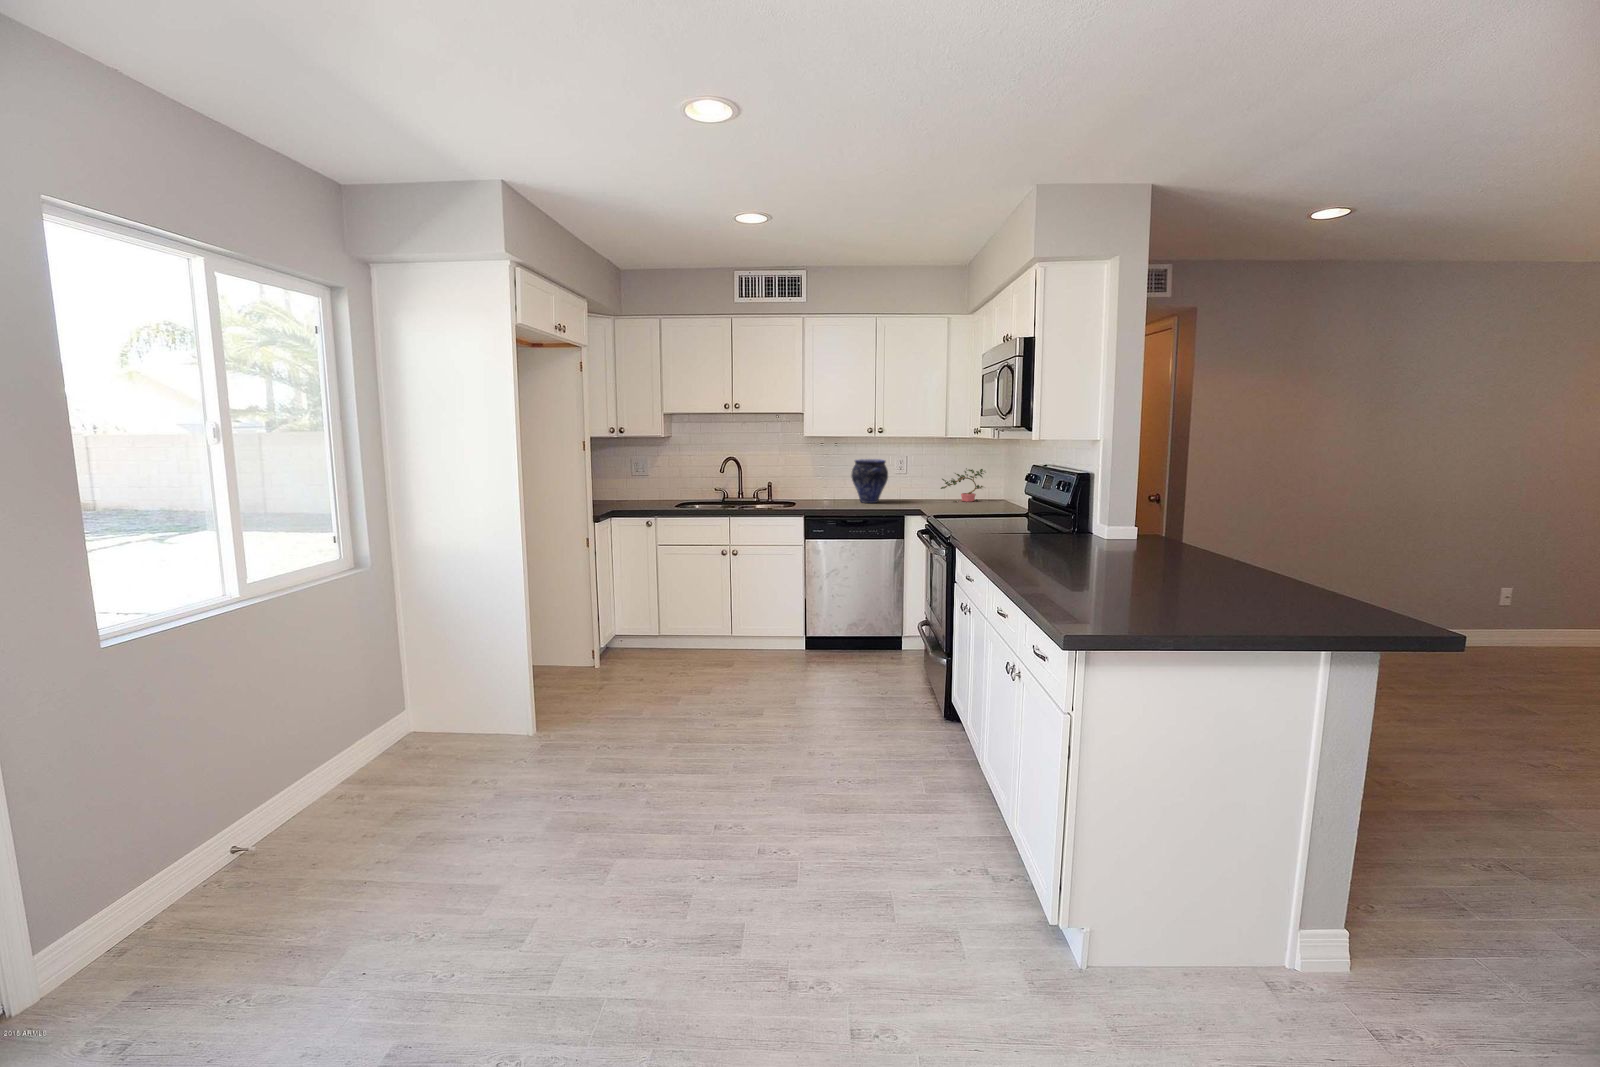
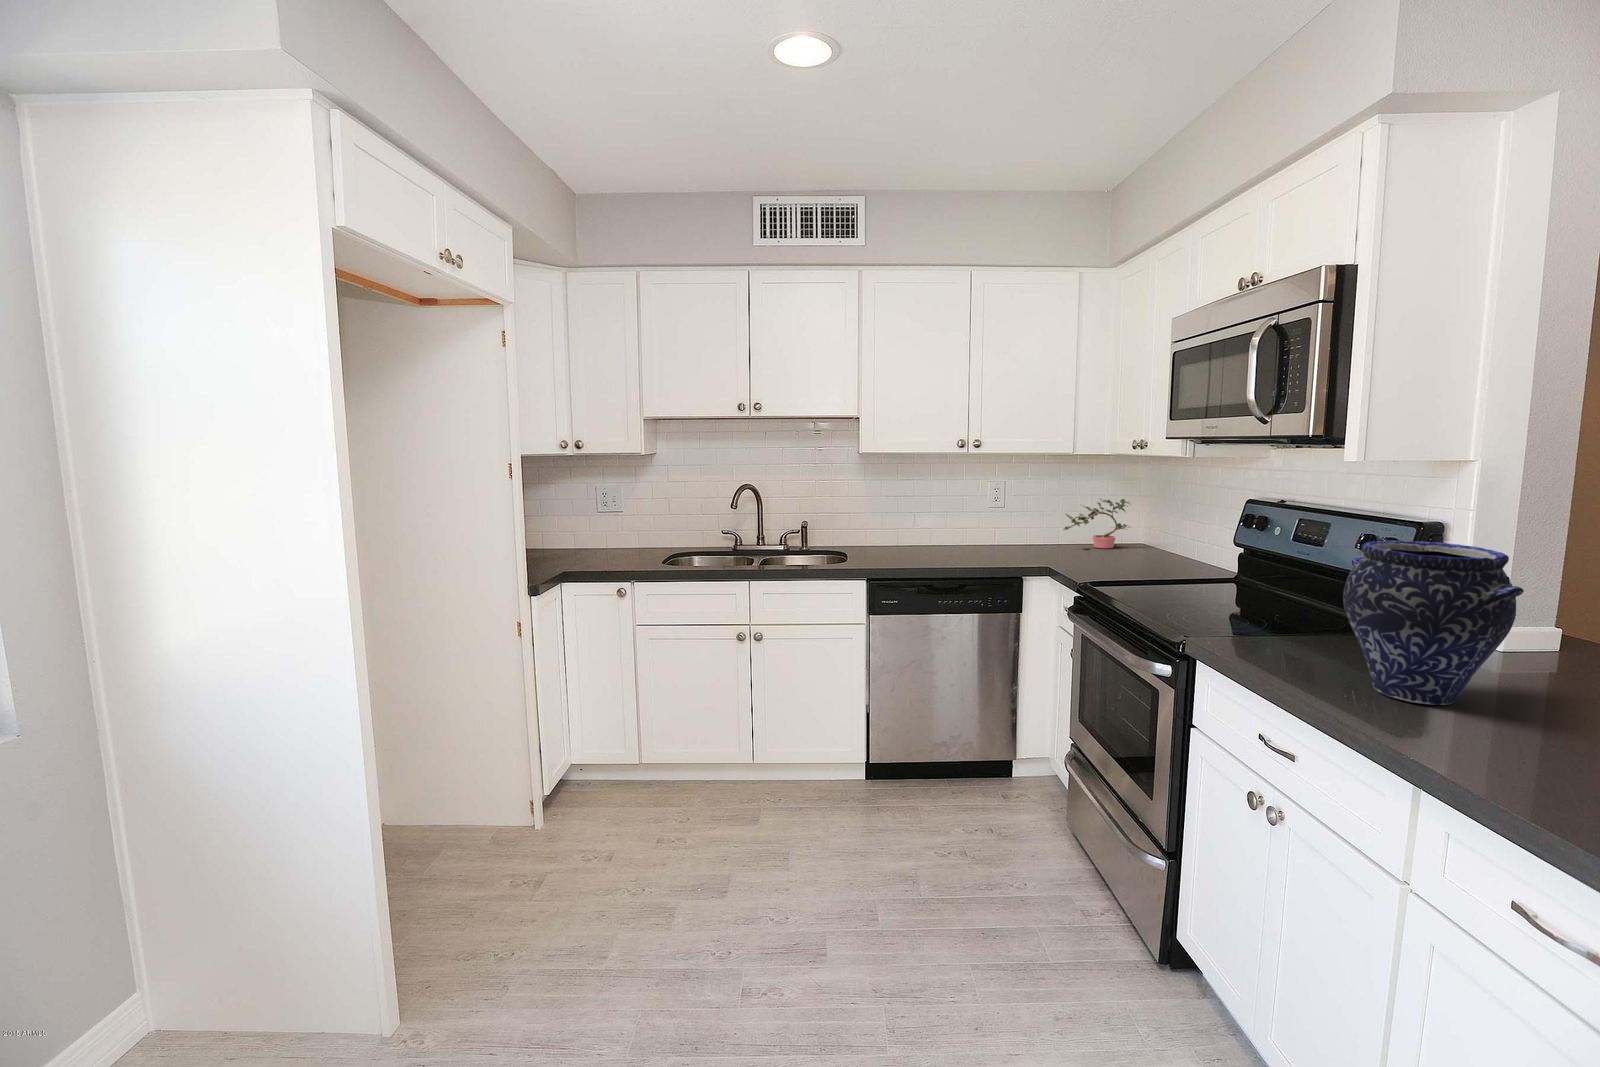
vase: present [851,459,888,503] -> present [1343,541,1524,705]

